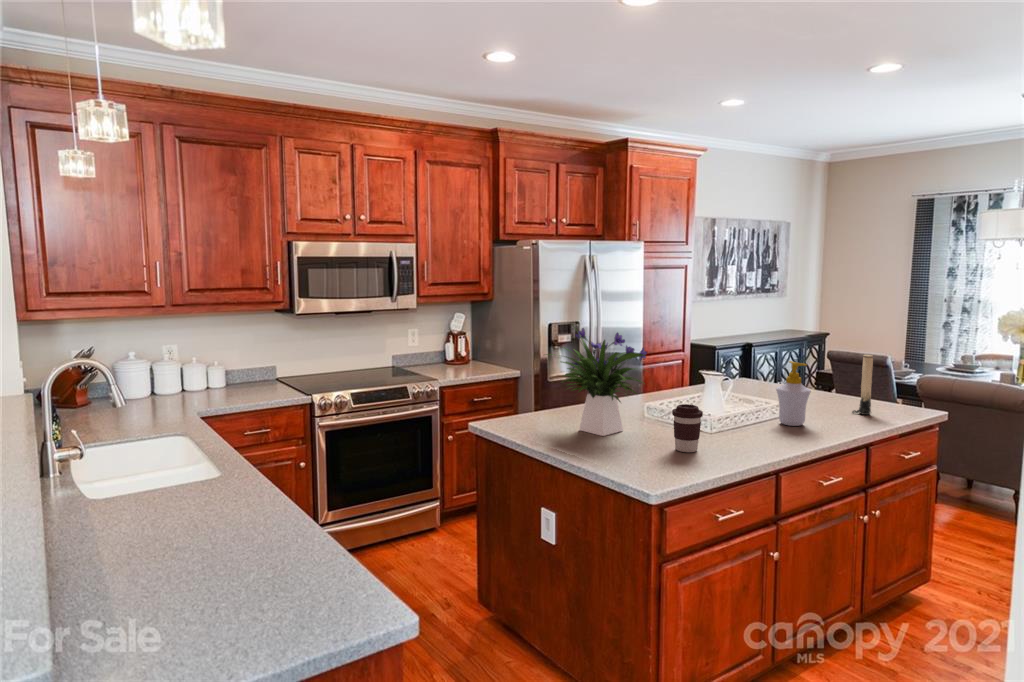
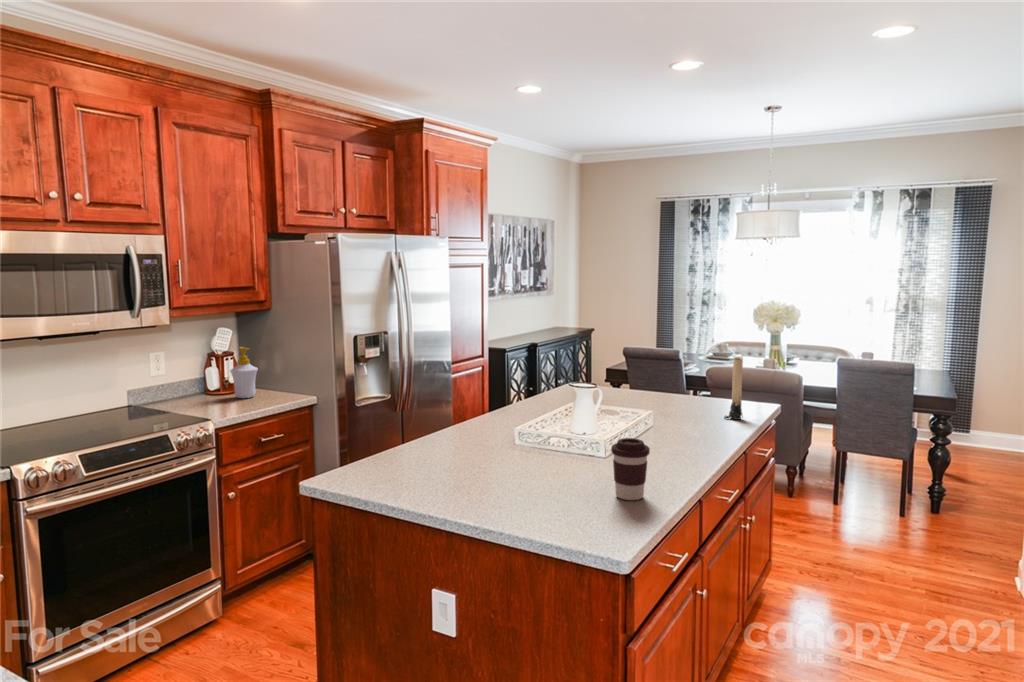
flower arrangement: present [546,328,647,436] -> none [426,341,566,489]
soap bottle: present [776,361,811,426] -> present [230,347,258,398]

